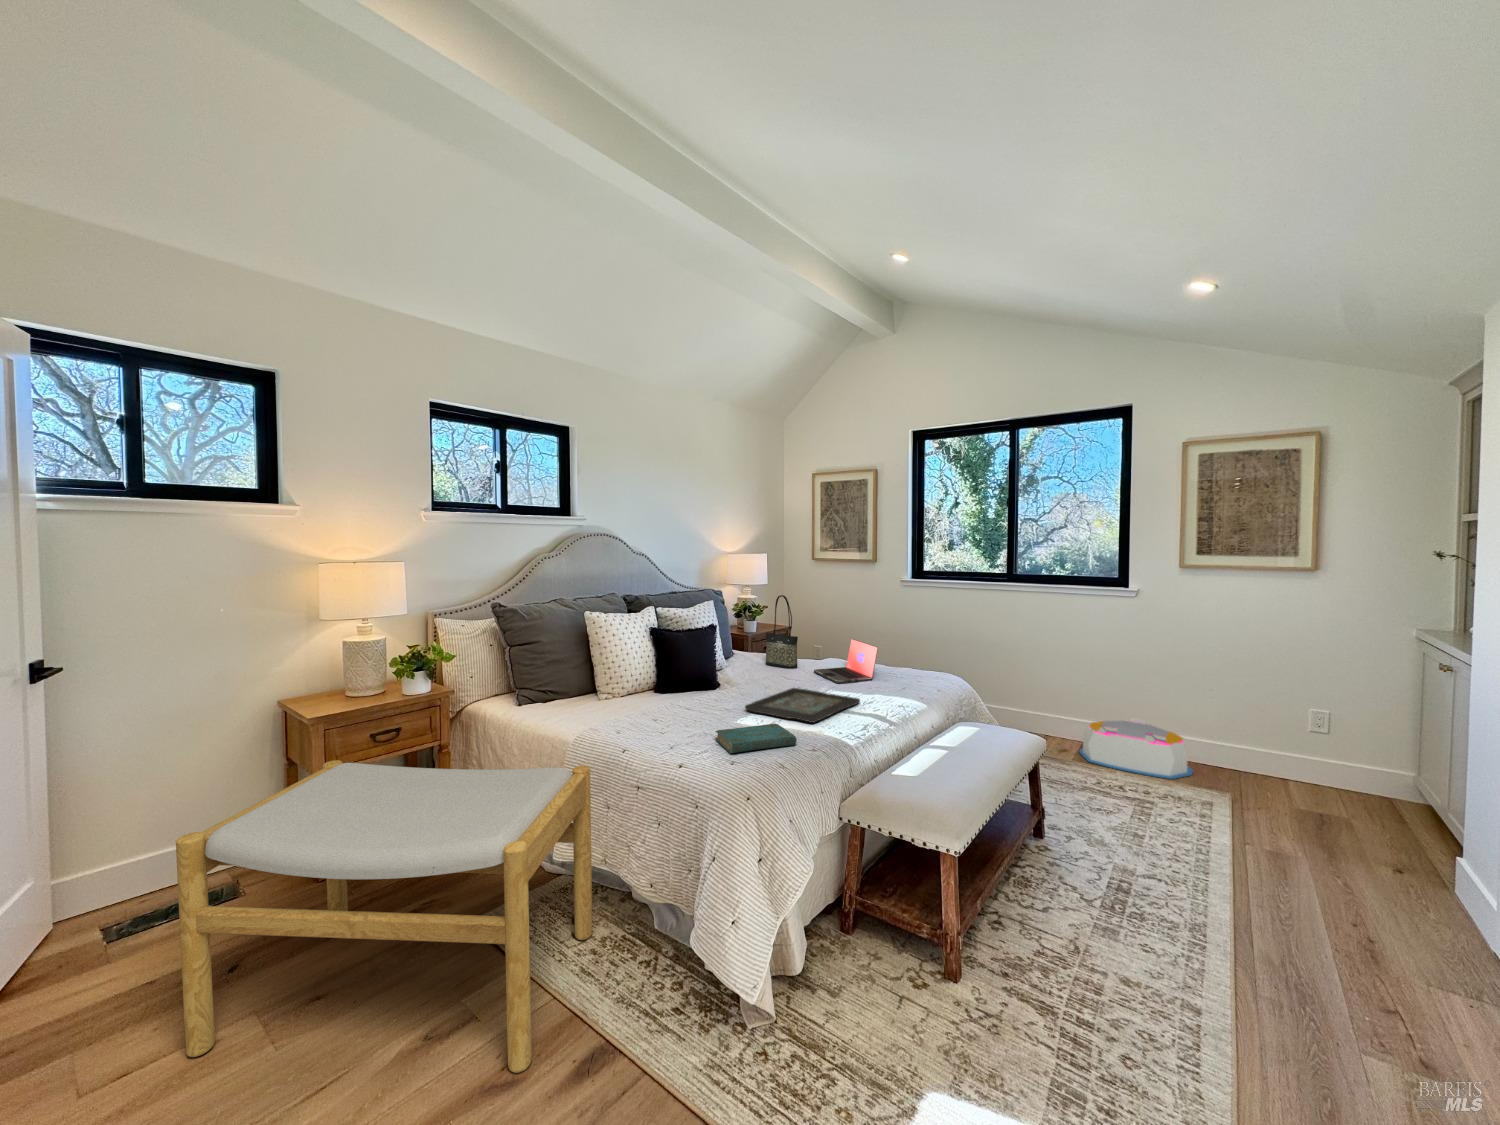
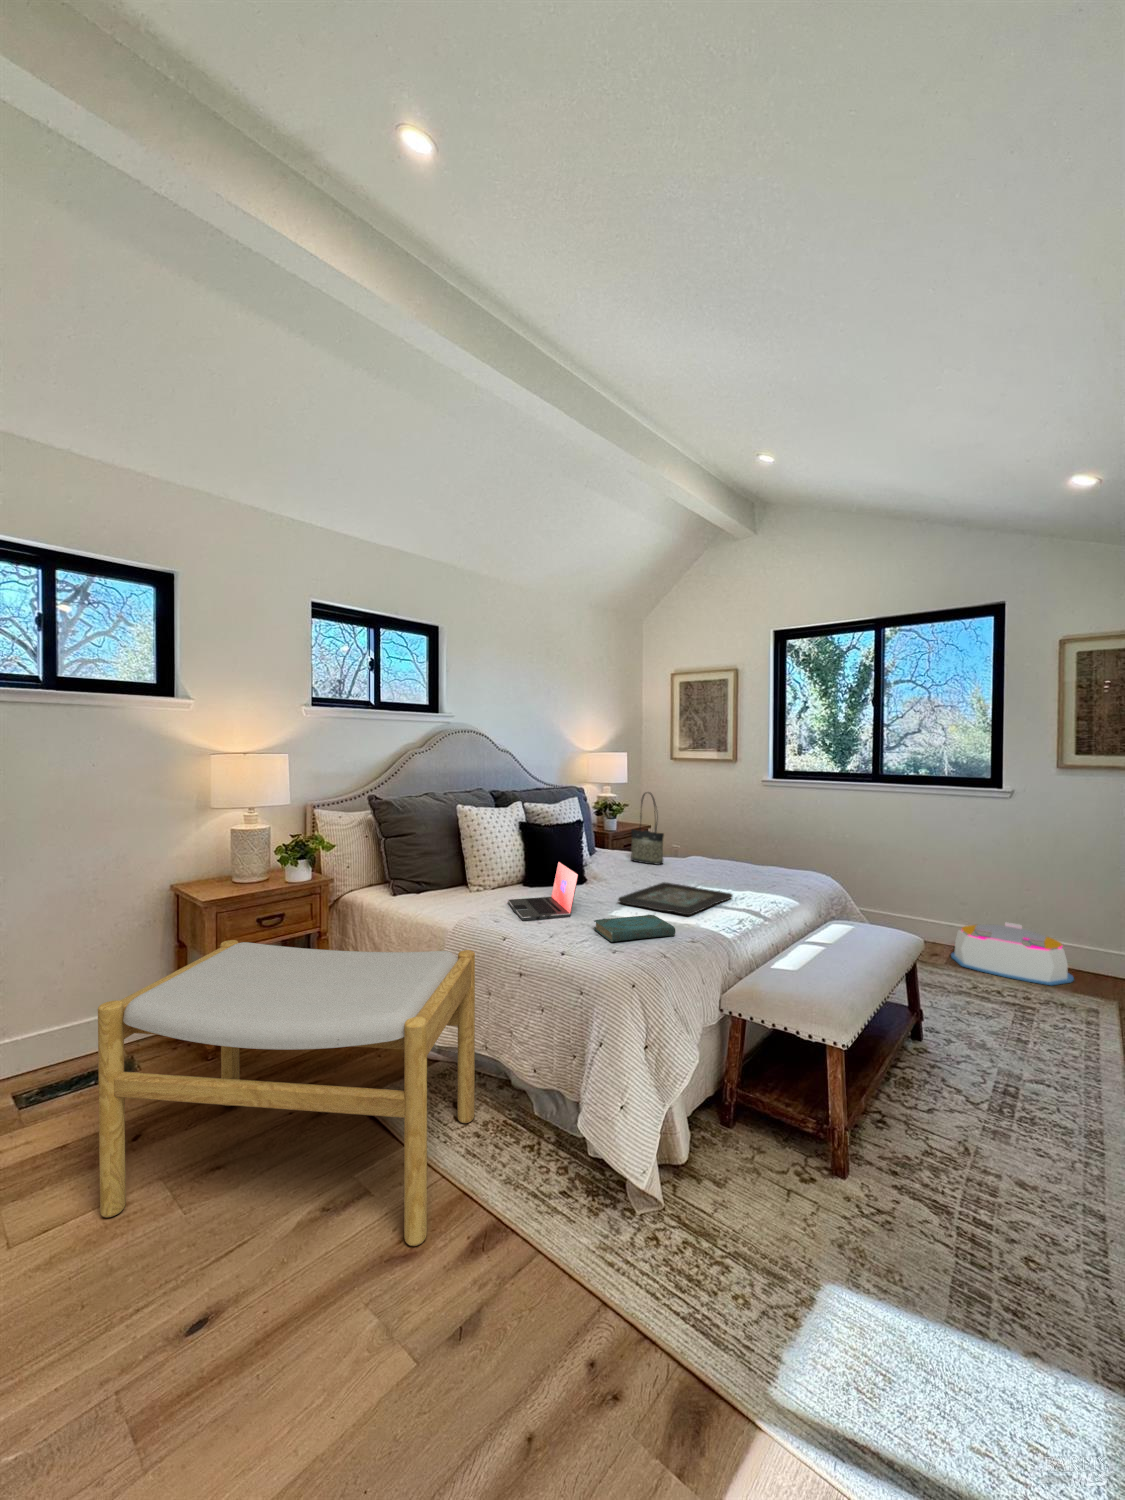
laptop: present [814,639,878,683] -> present [508,862,578,921]

